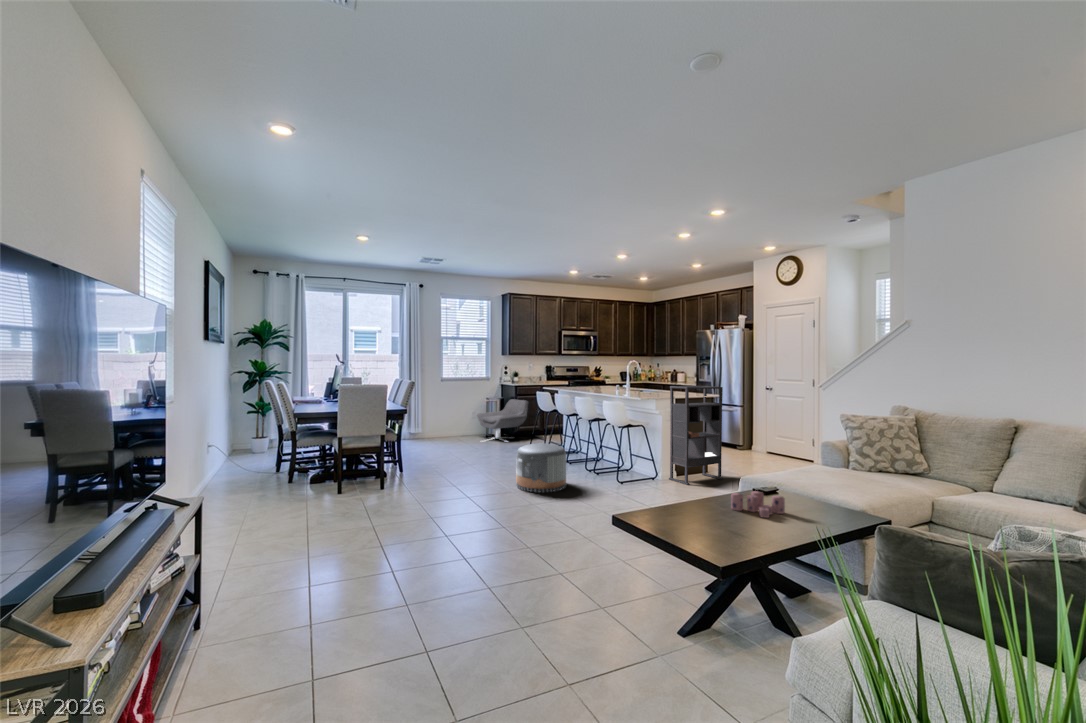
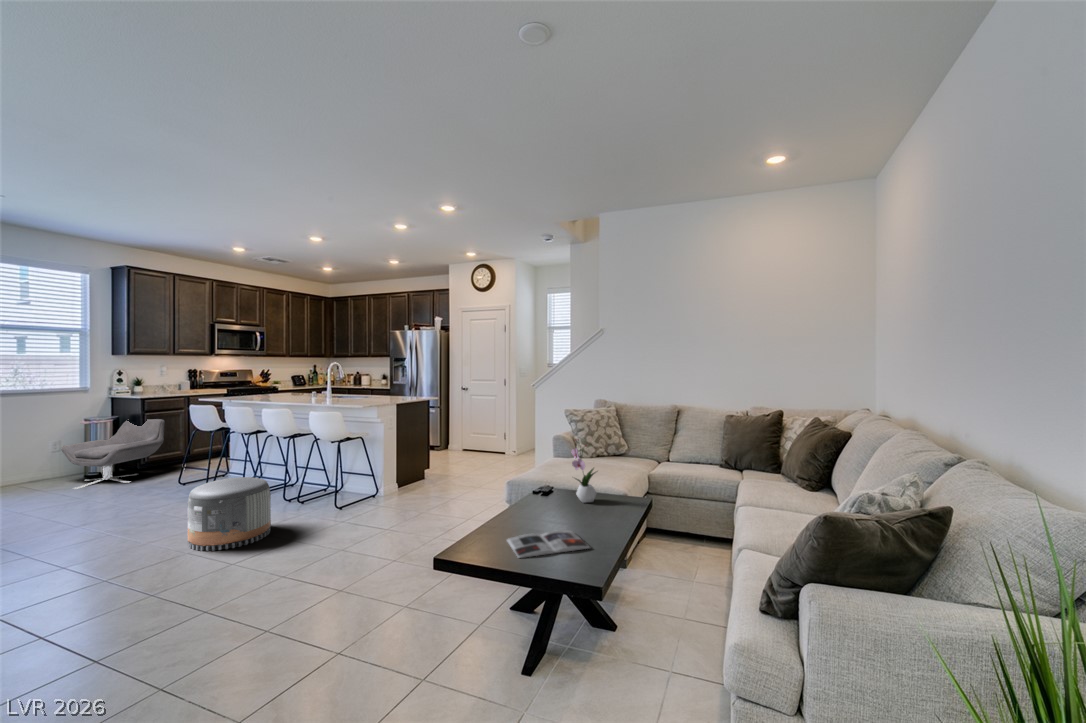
bookshelf: present [669,386,723,485] -> none [392,389,445,497]
flower arrangement: none [784,439,814,509] -> present [572,439,596,503]
candle: present [731,491,785,518] -> none [540,495,583,520]
magazine: none [672,515,749,540] -> present [507,530,590,558]

